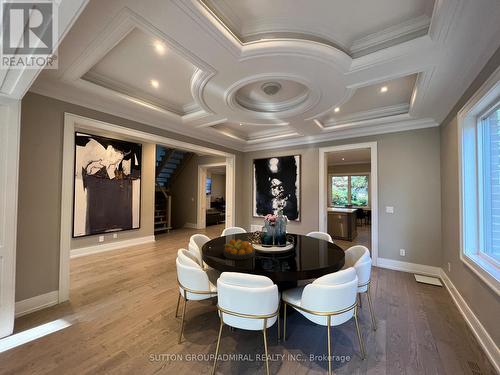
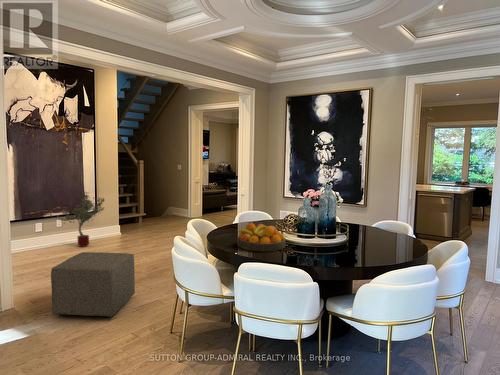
potted tree: none [113,216,144,252] -> present [59,192,104,247]
ottoman: none [95,259,157,307] -> present [51,252,135,318]

